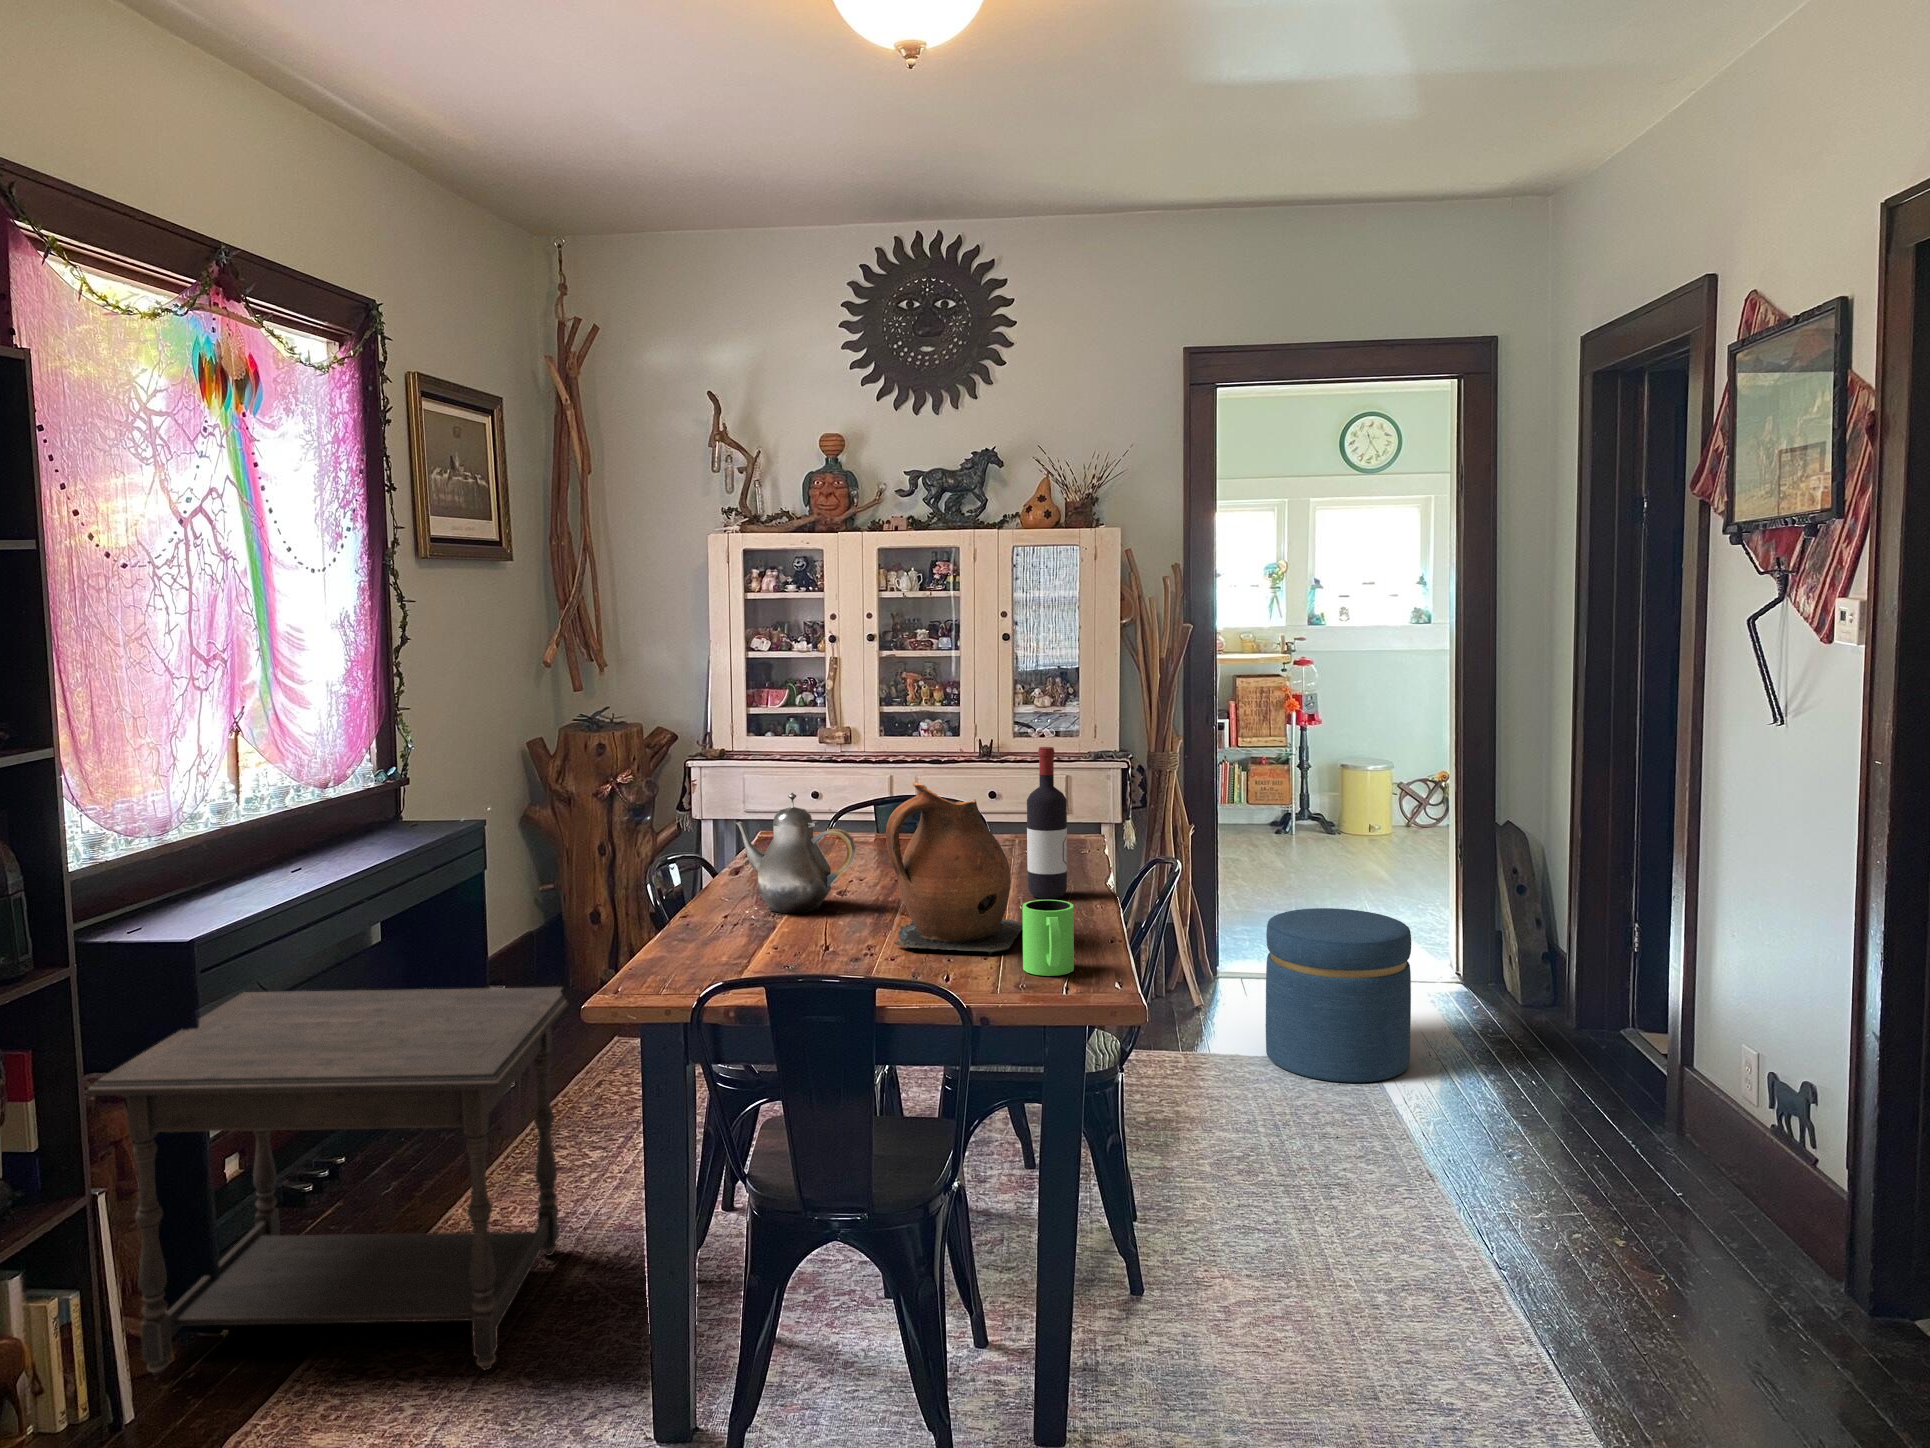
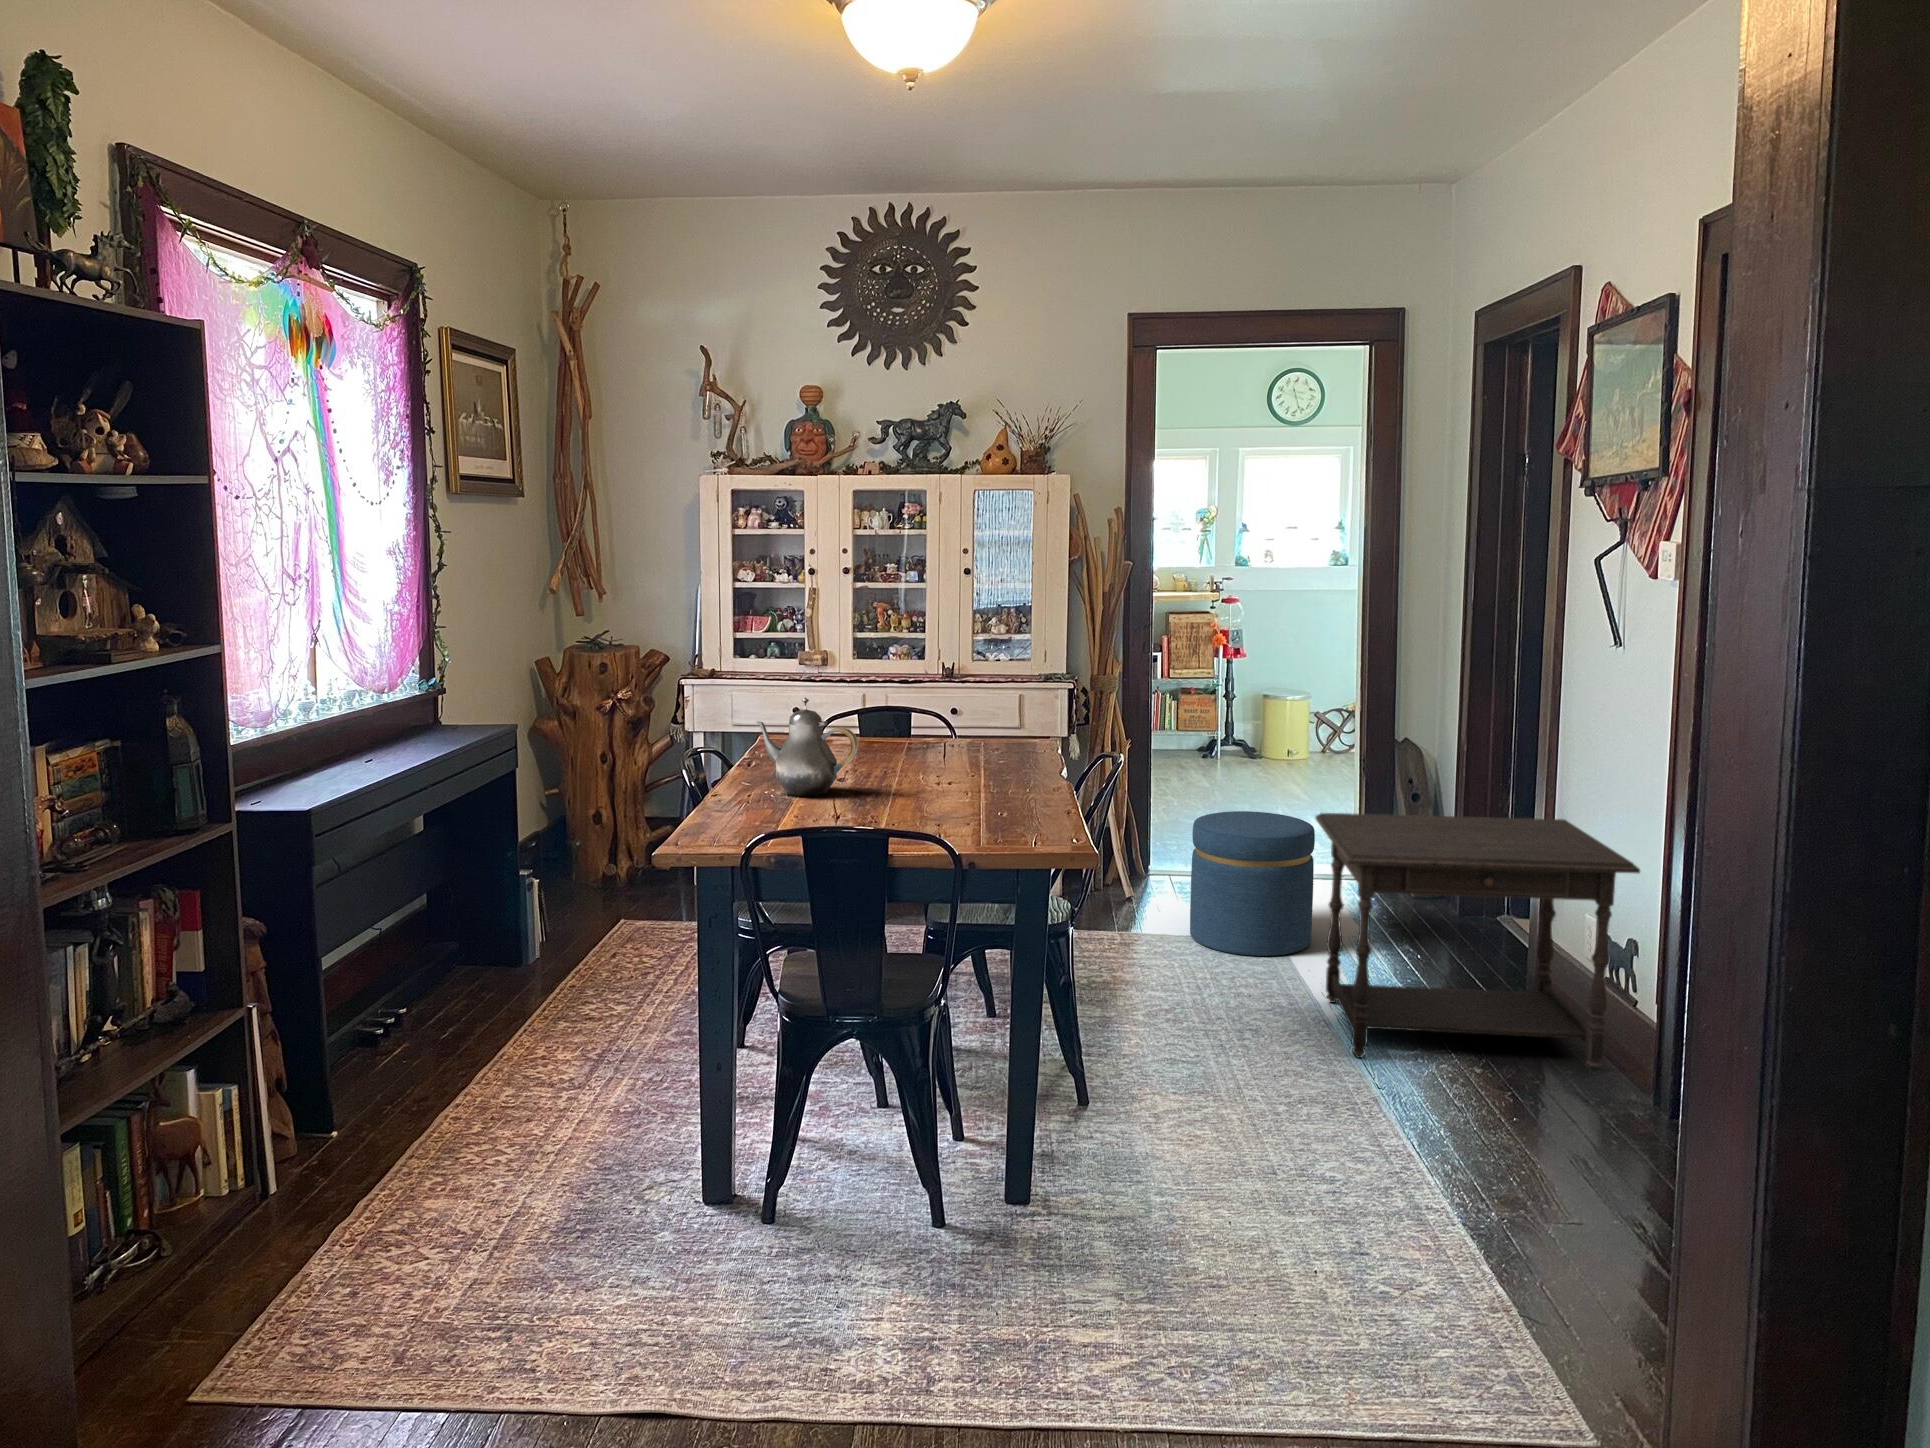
wine bottle: present [1027,747,1067,899] -> none [998,663,1031,787]
ceramic pitcher: present [886,782,1023,955] -> none [889,687,999,825]
mug: present [1022,900,1074,976] -> none [1000,780,1040,838]
side table: present [87,987,568,1376] -> present [1315,813,1640,1070]

